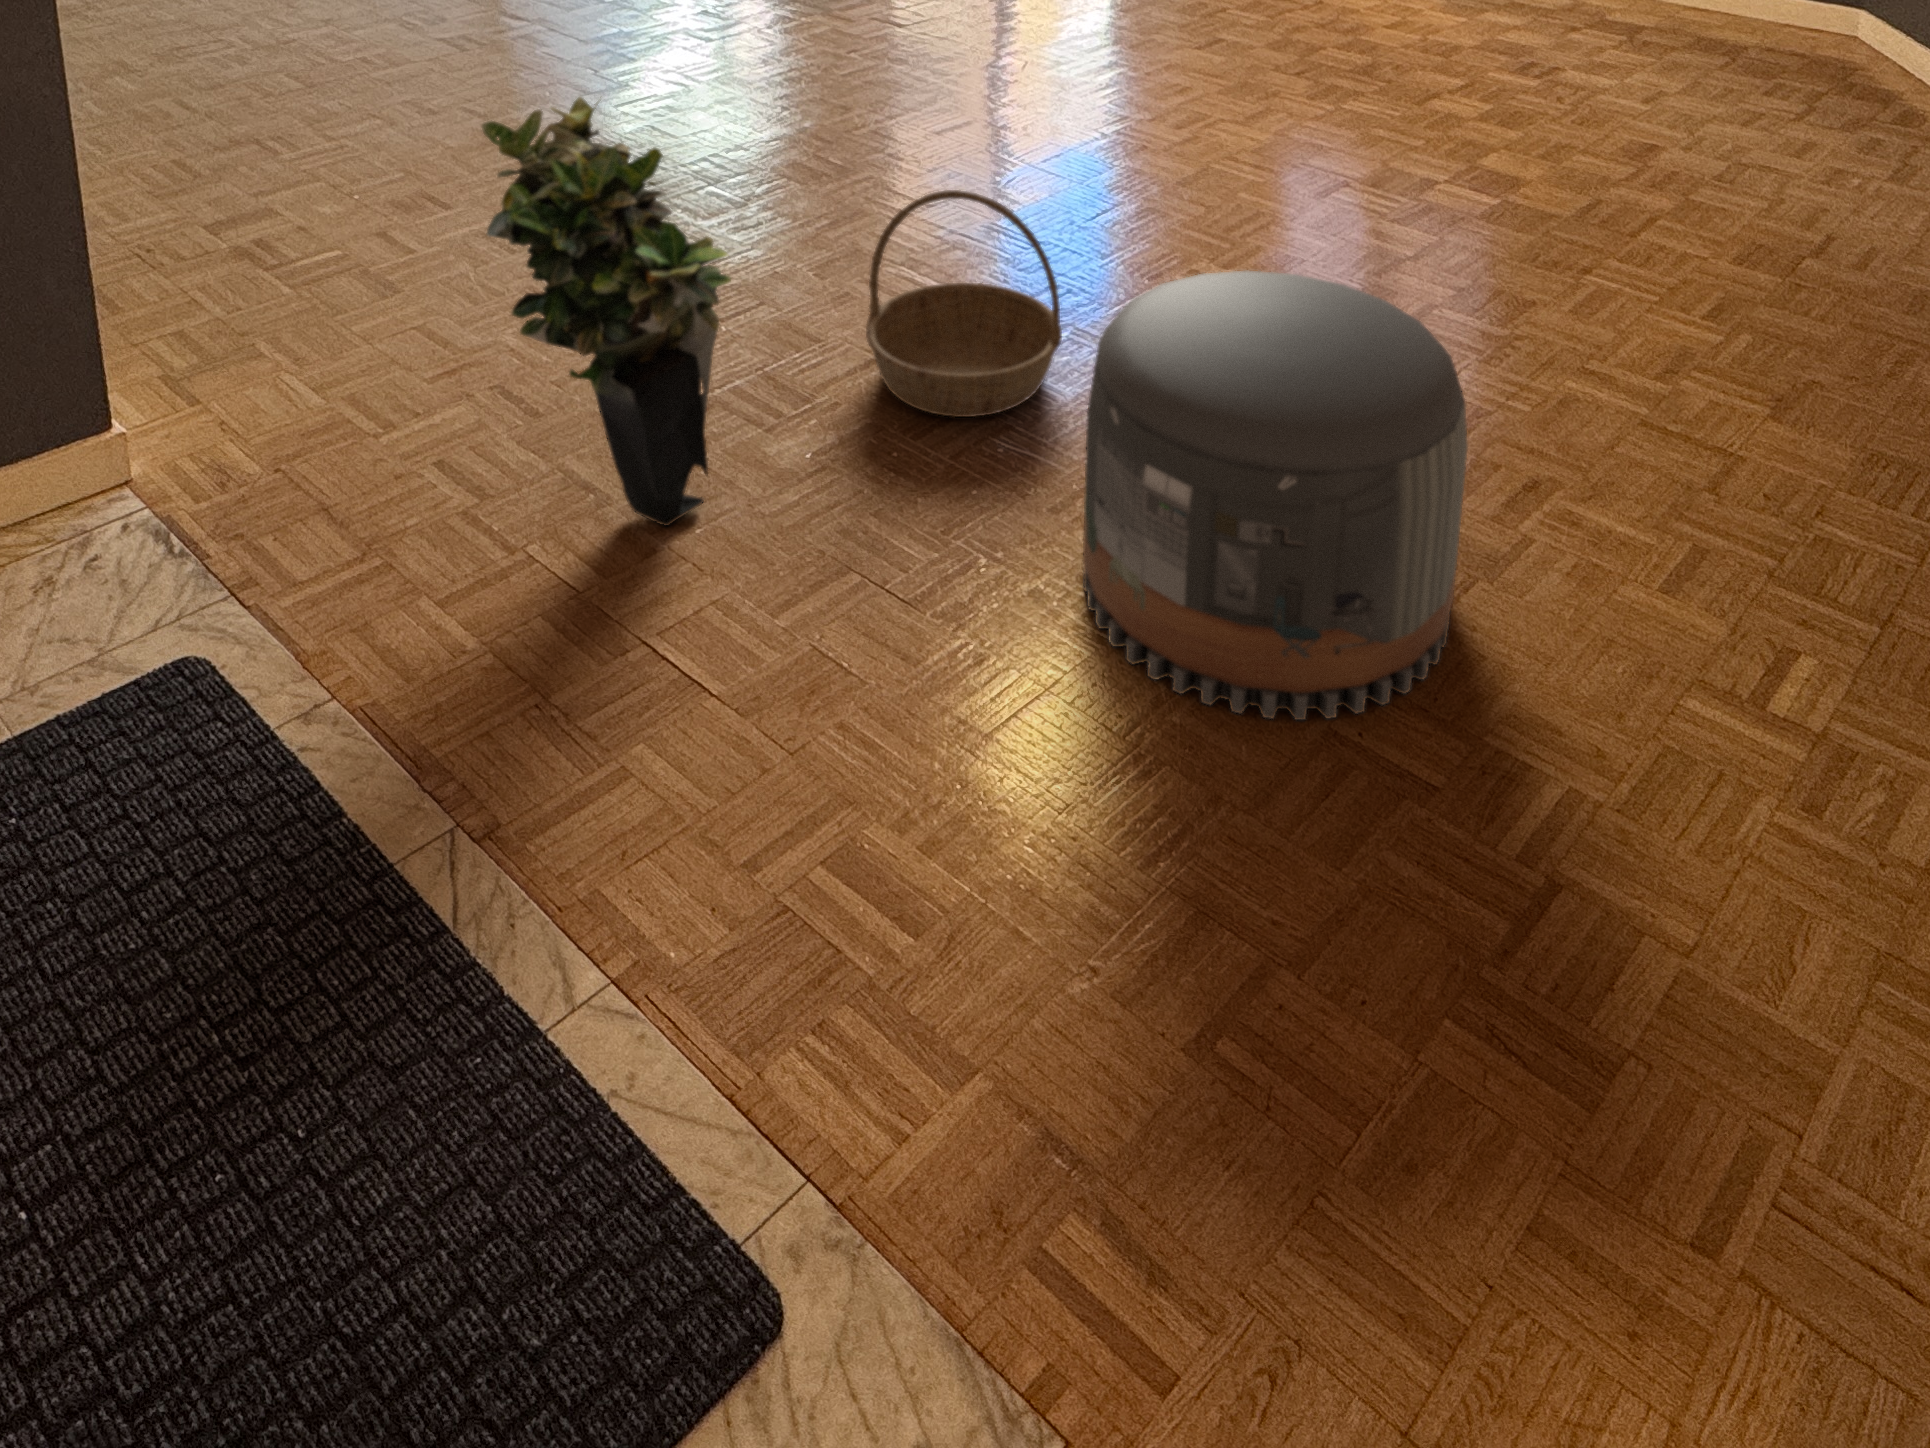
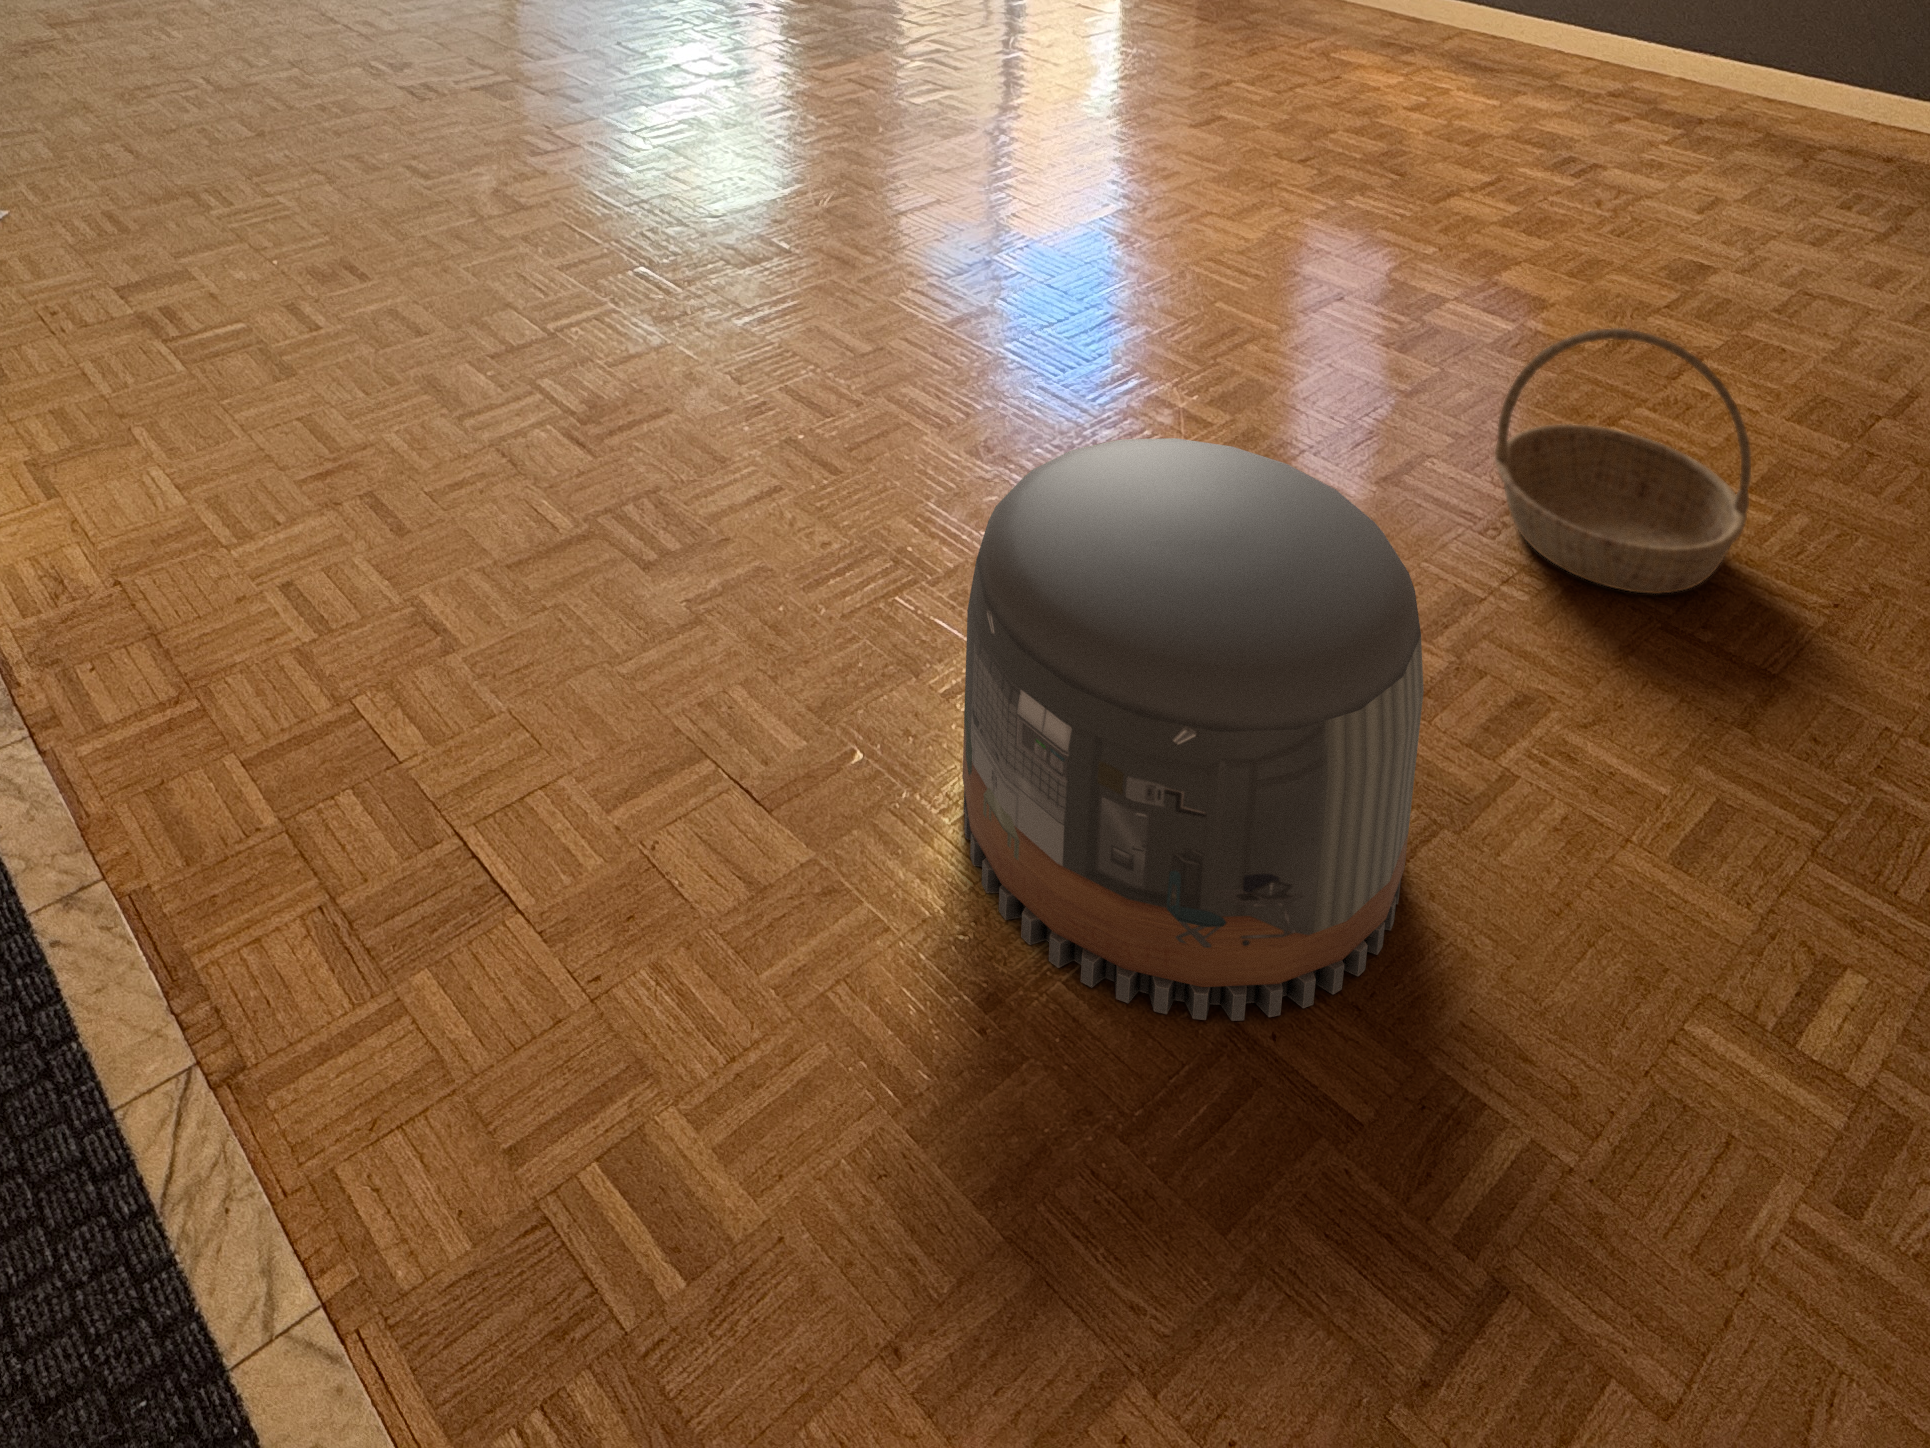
potted plant: present [482,97,731,527] -> none [309,193,592,686]
basket: present [866,190,1062,417] -> present [1495,328,1751,594]

